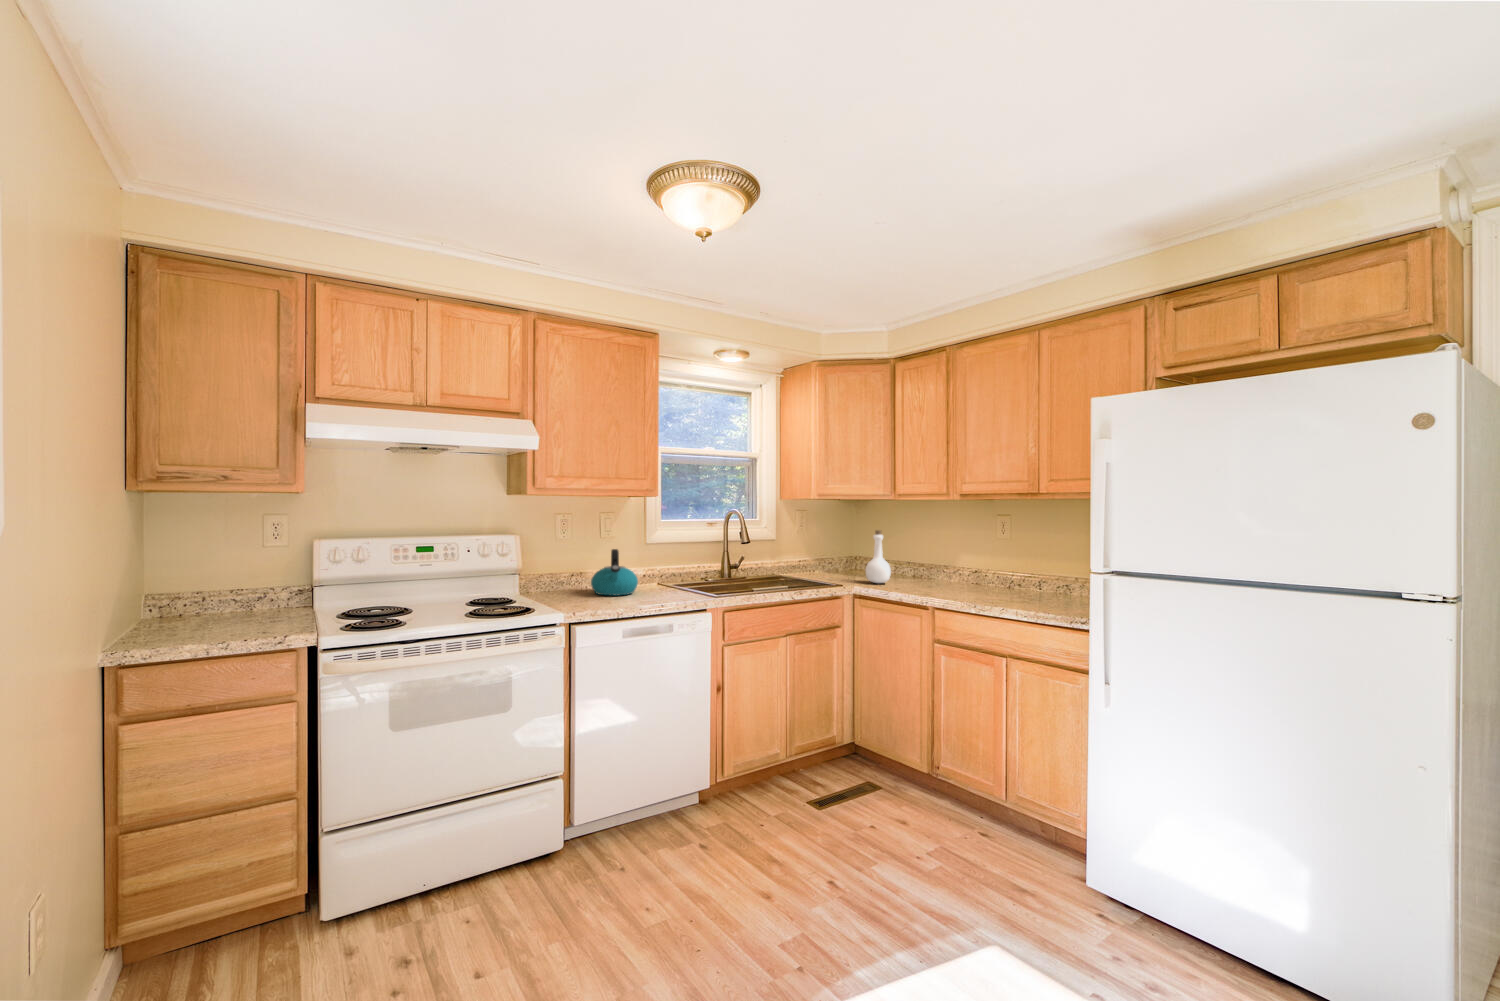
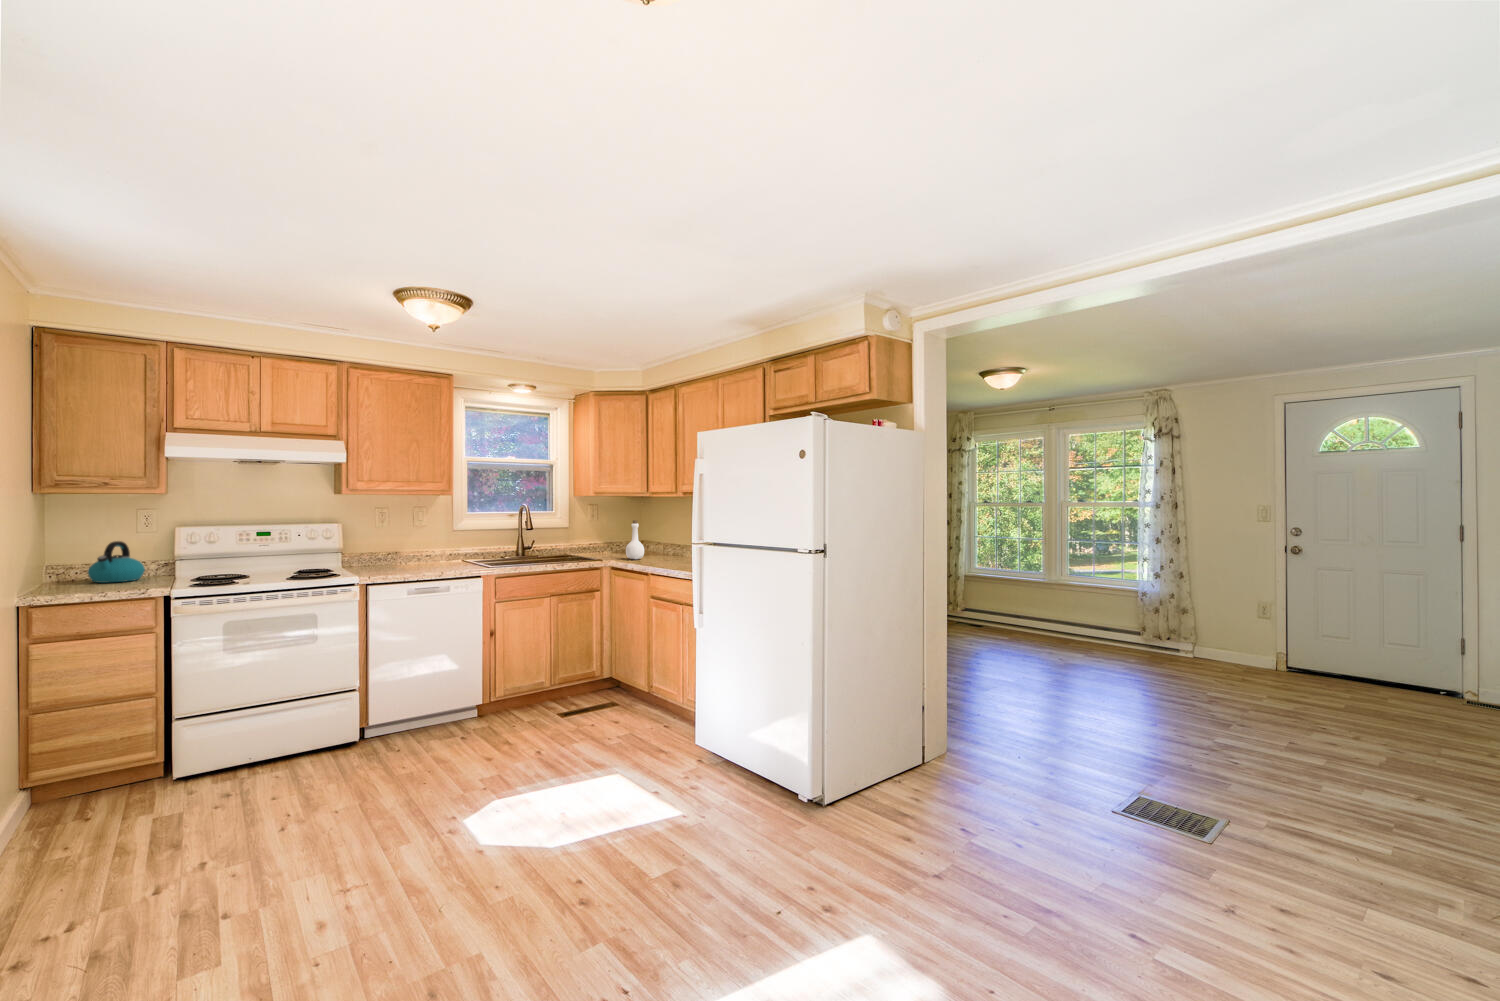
kettle: present [591,549,638,595] -> present [88,541,145,583]

